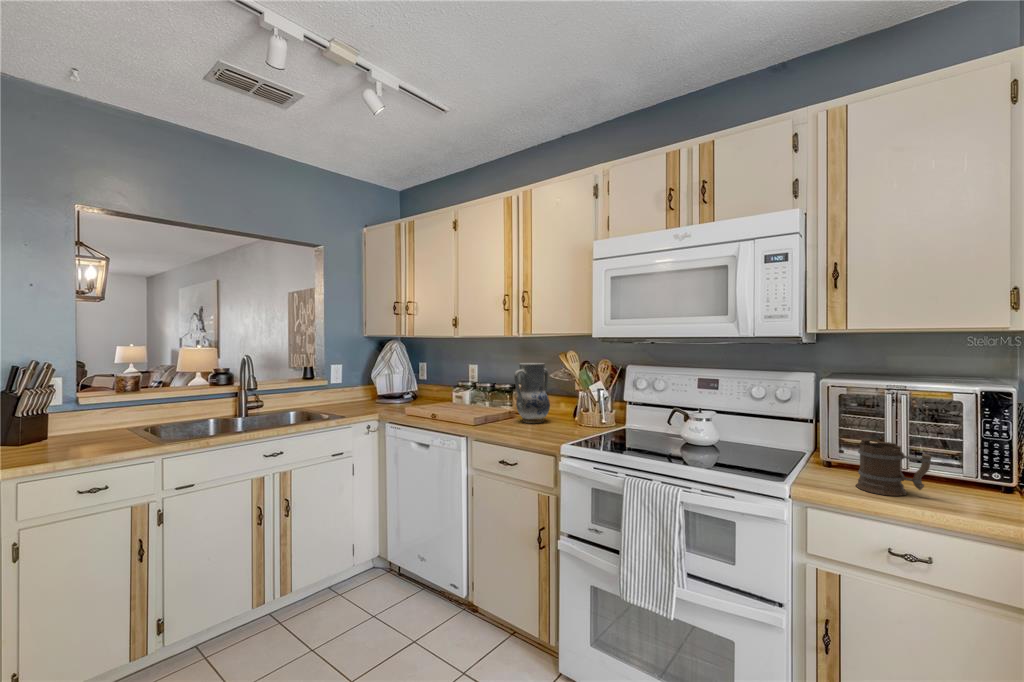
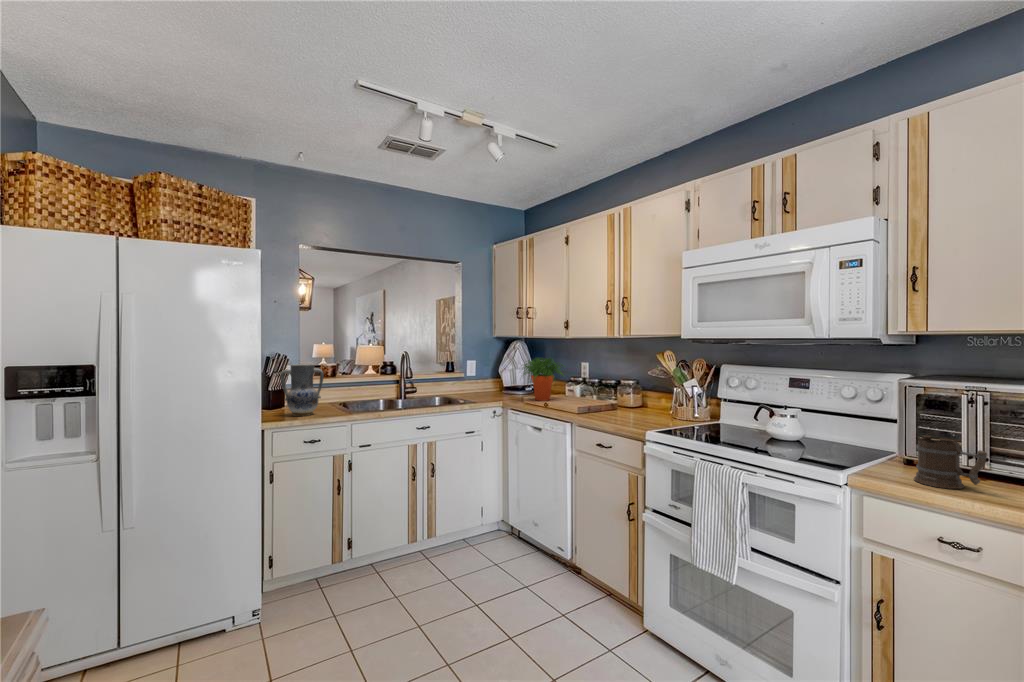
potted plant: none [398,359,456,410] -> present [523,358,563,401]
vase: present [514,363,550,423] -> present [281,364,324,416]

